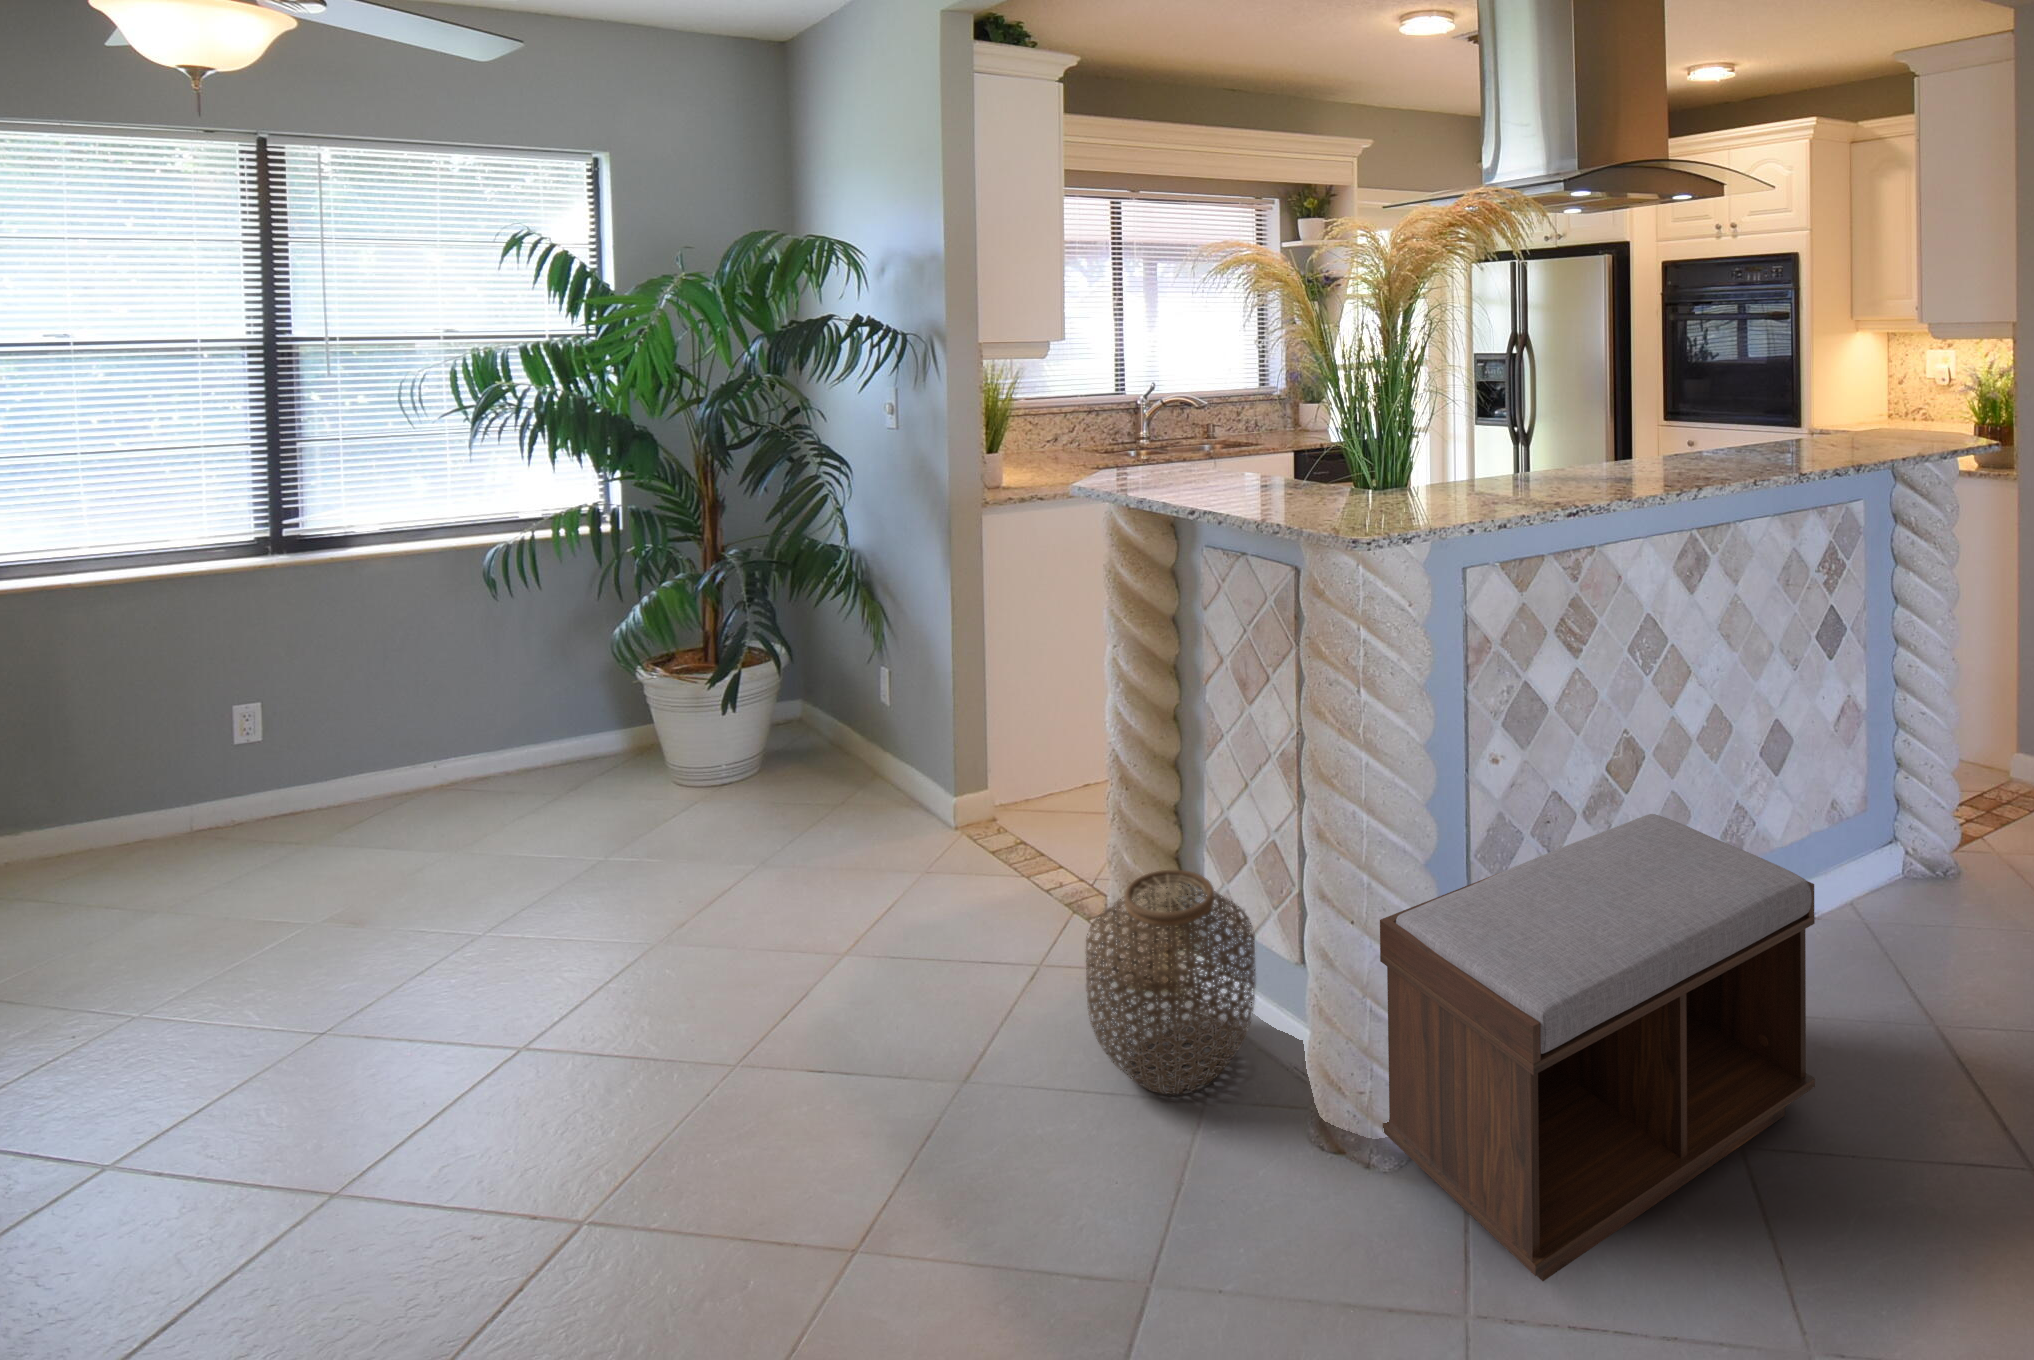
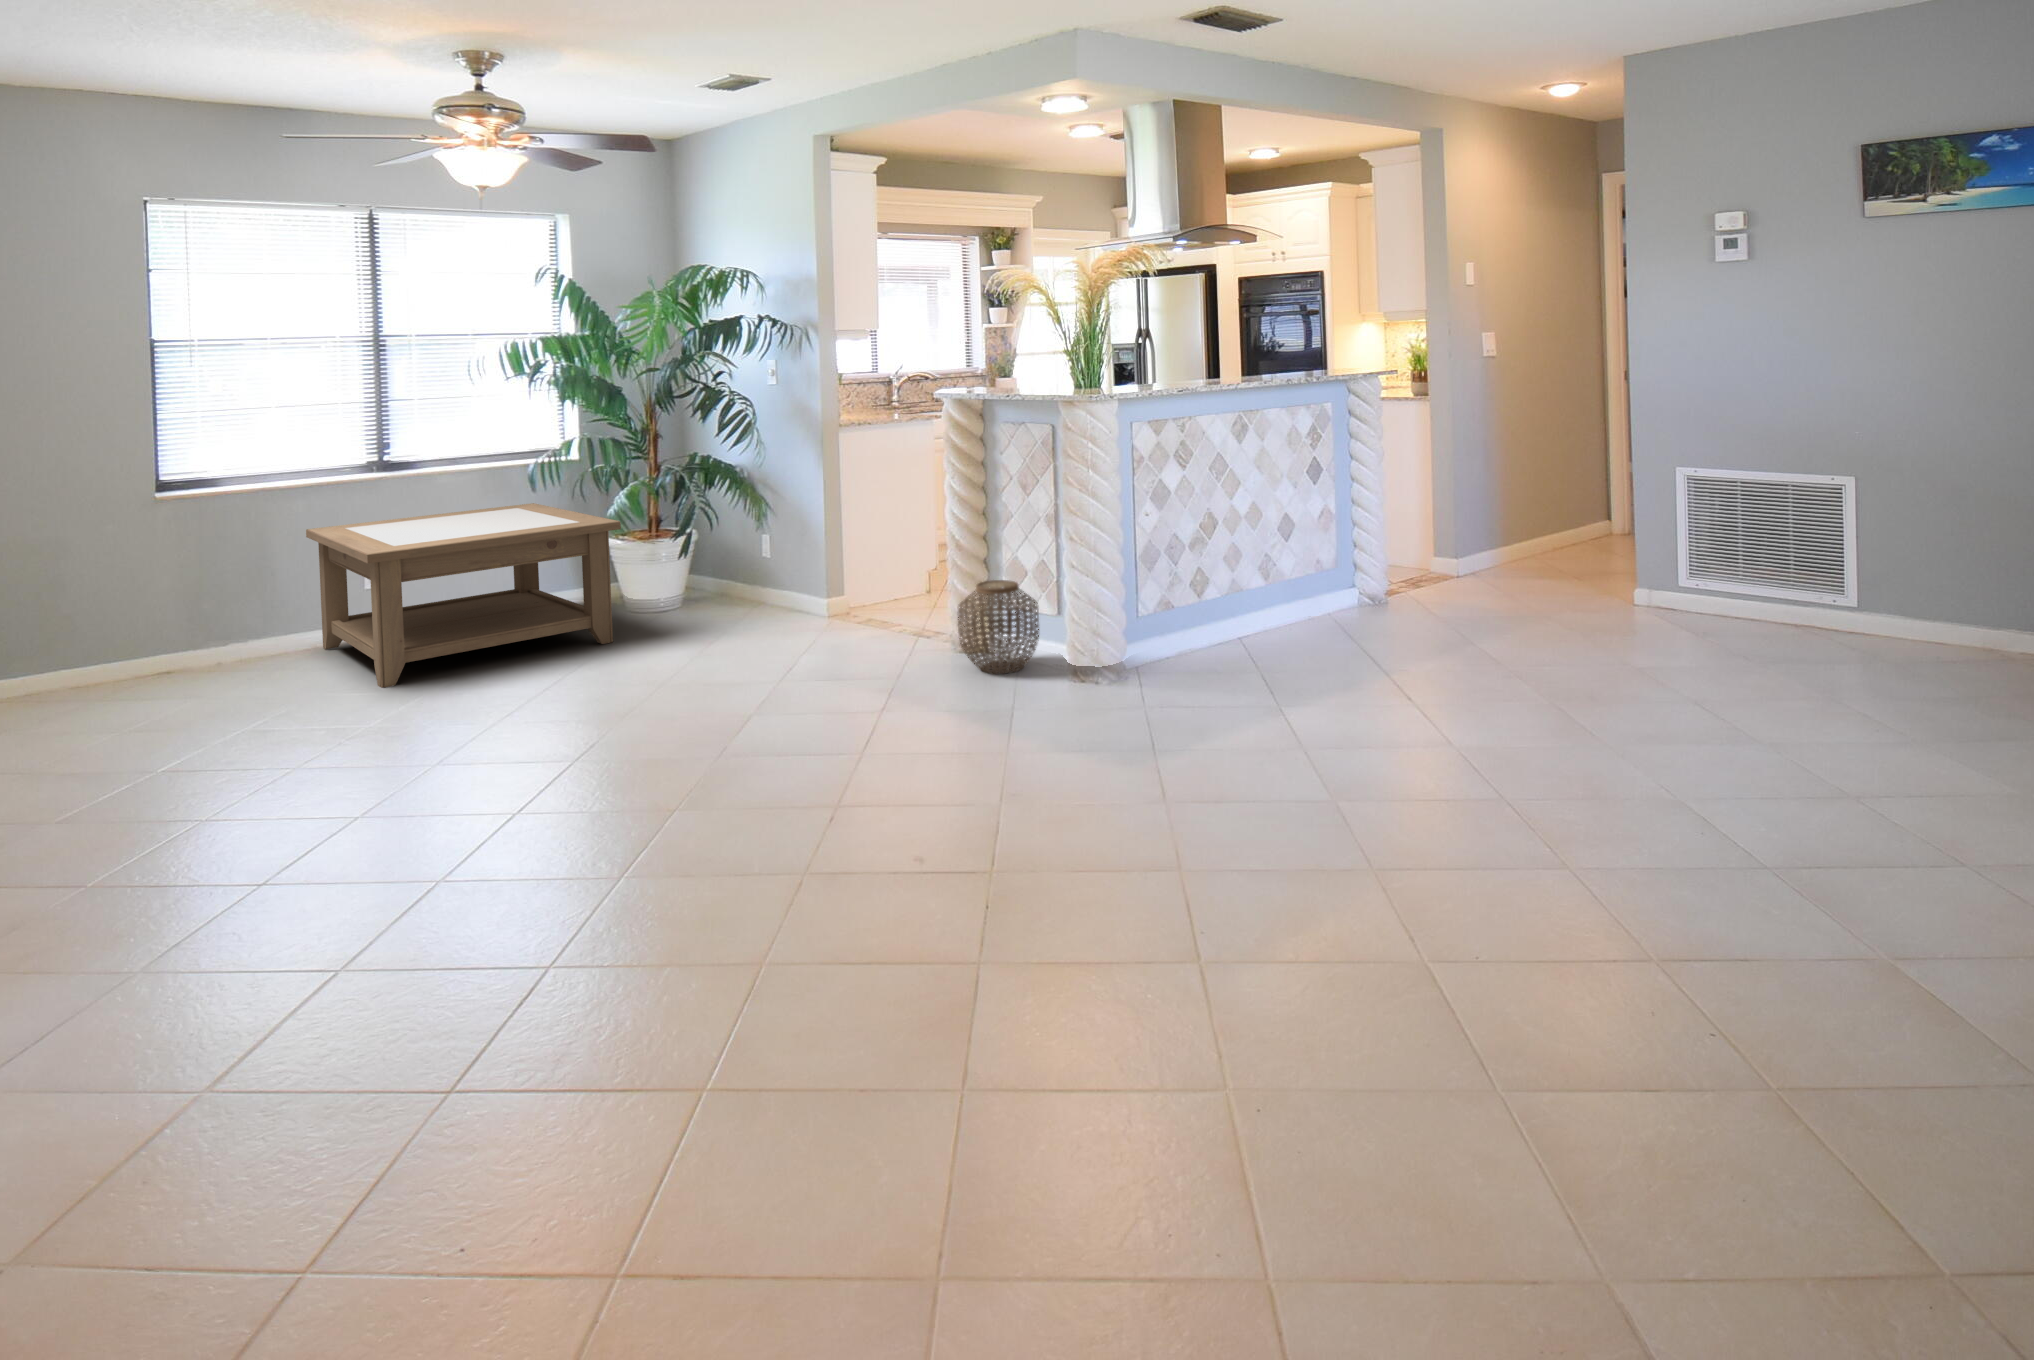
coffee table: none [56,583,605,970] -> present [306,503,621,688]
bench: present [1380,814,1815,1281] -> none [1102,543,1290,692]

